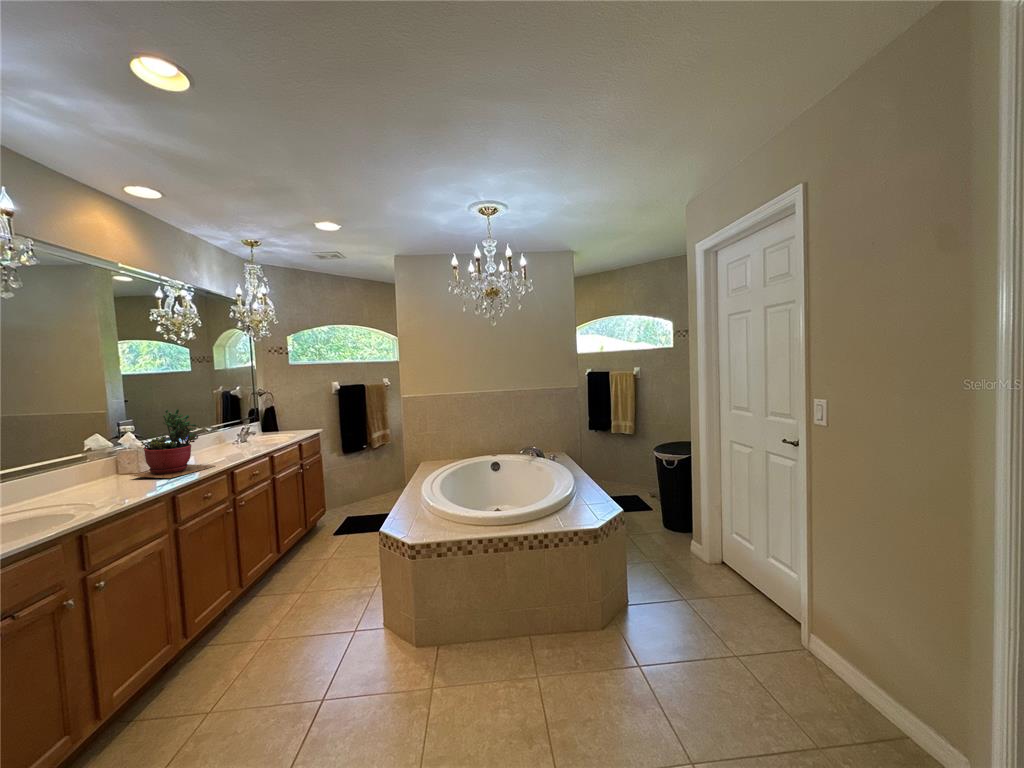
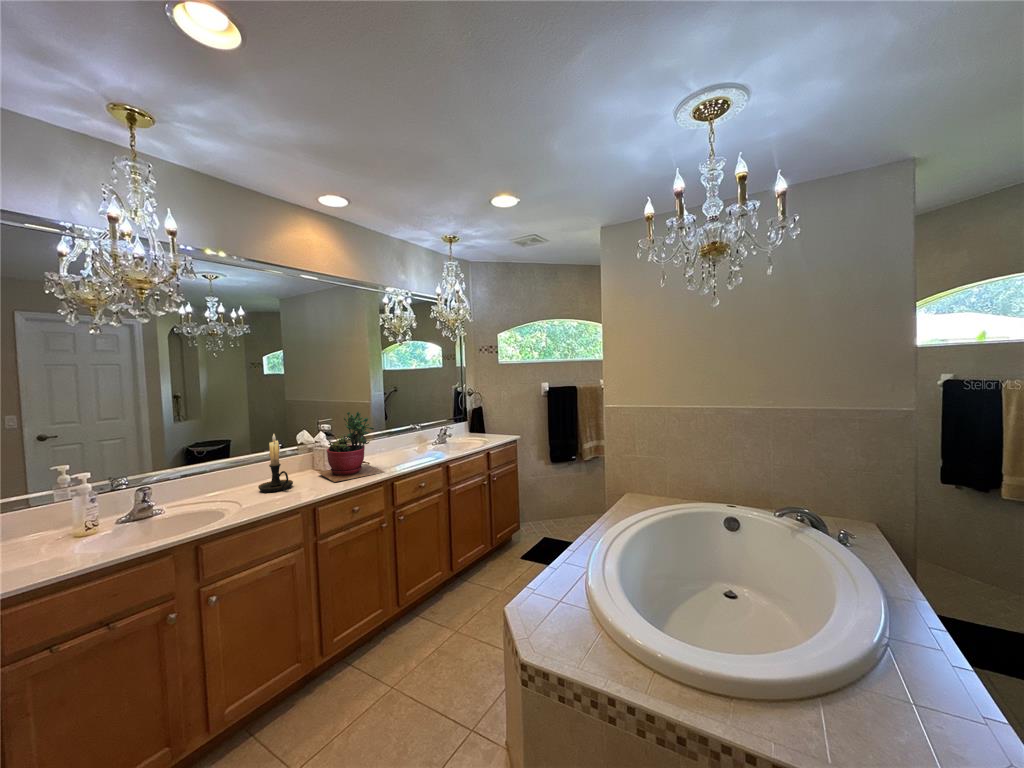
candle holder: none [72,433,122,498] -> present [258,434,293,492]

